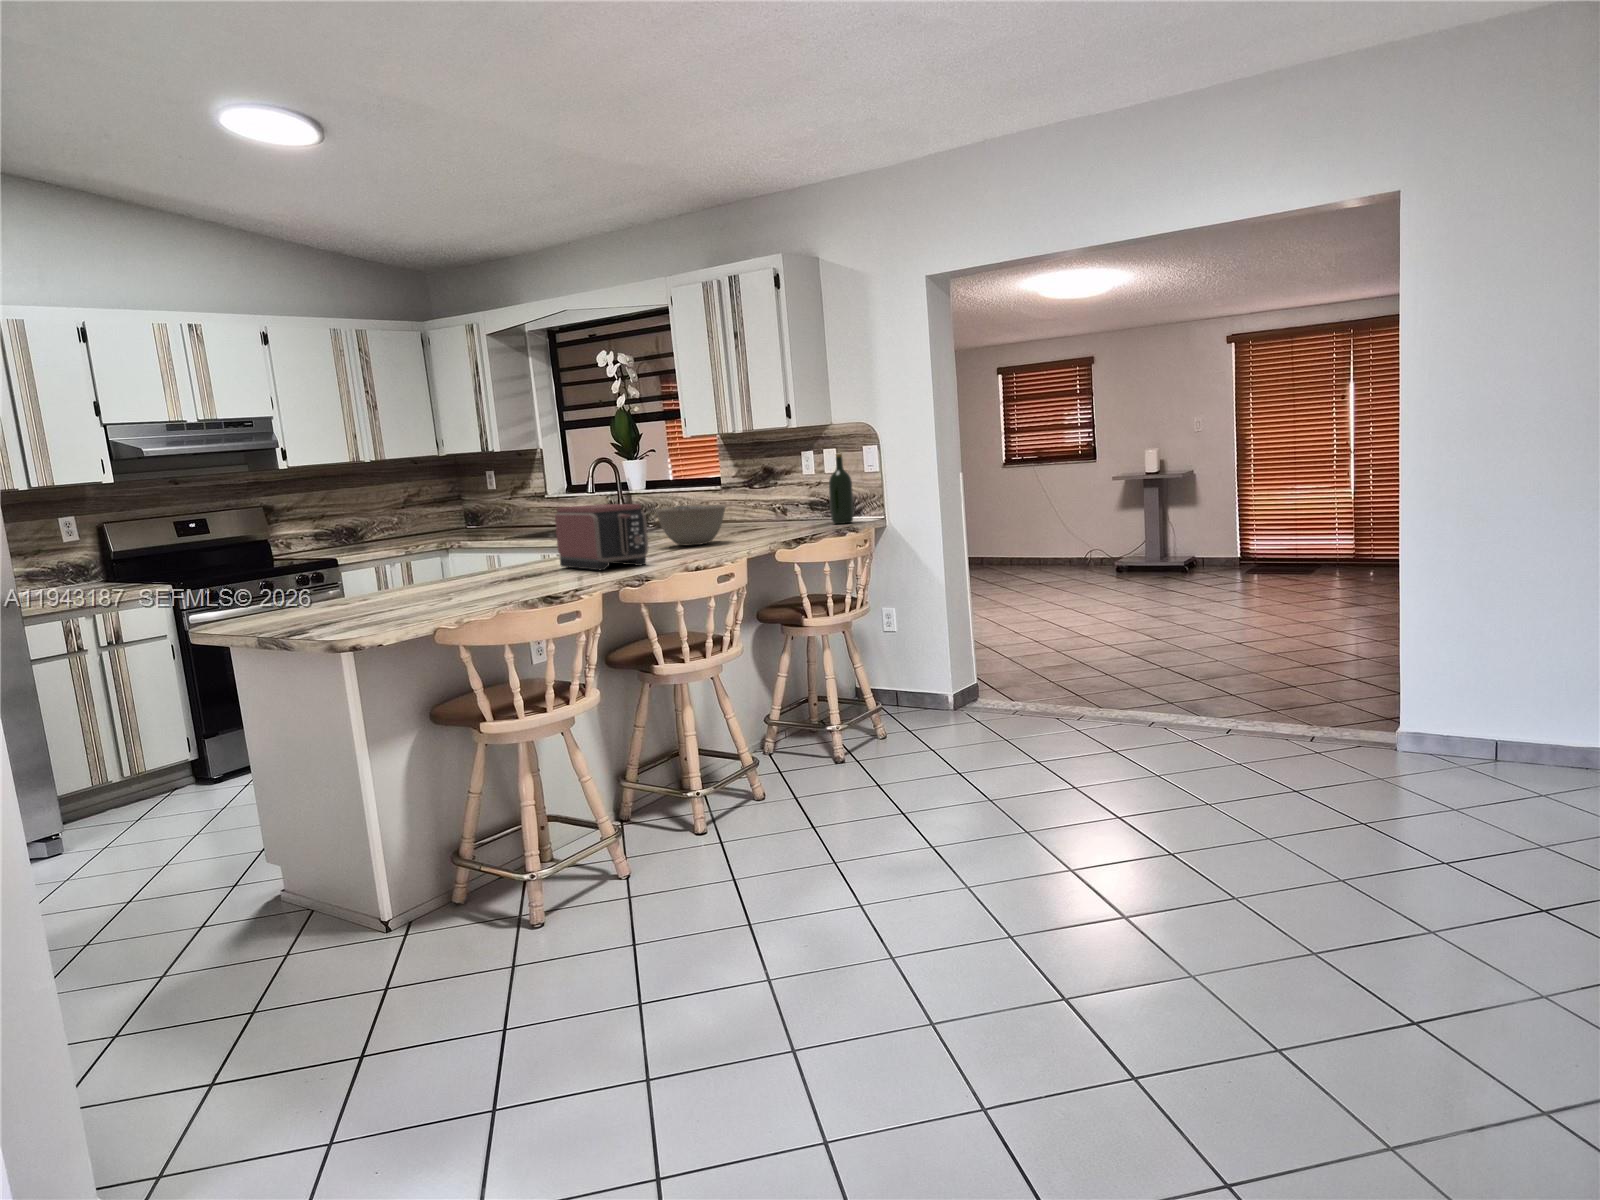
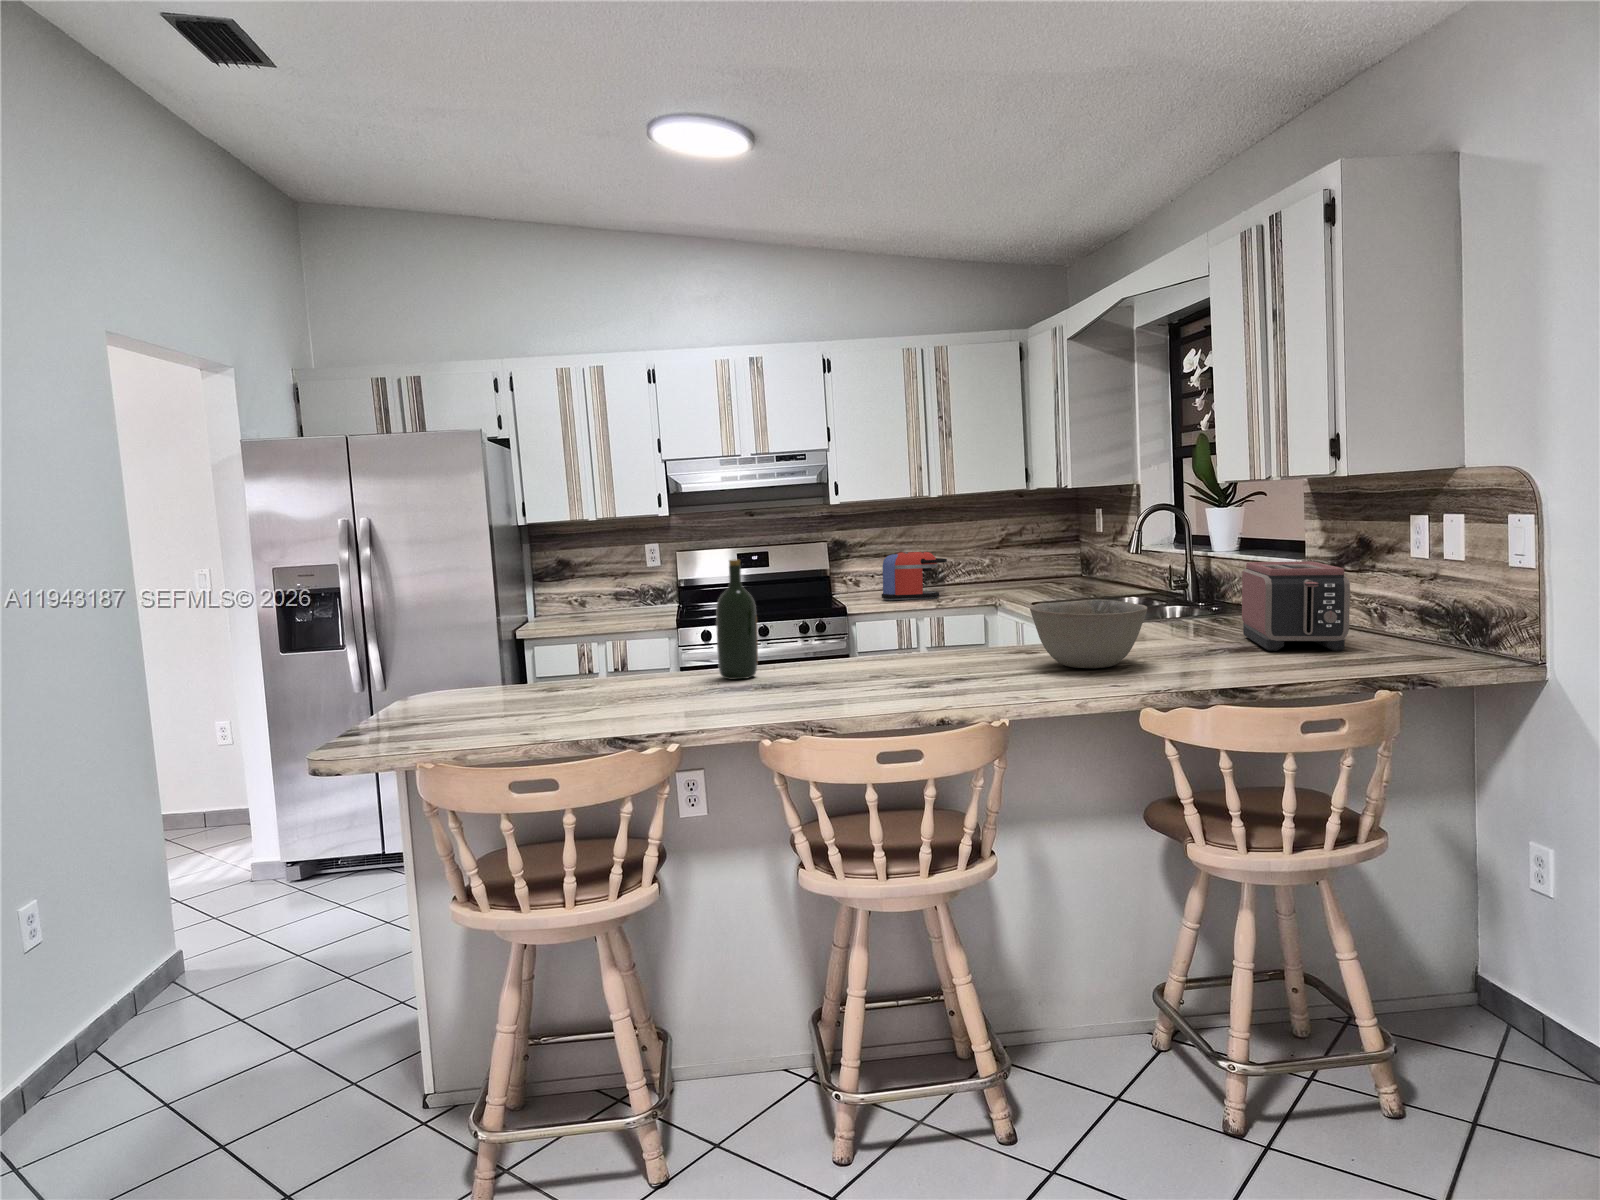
wine bottle: present [829,454,853,524] -> present [716,559,758,679]
toaster: present [555,504,648,570] -> present [1242,561,1350,651]
coffee maker: none [343,509,398,554] -> present [882,552,947,600]

